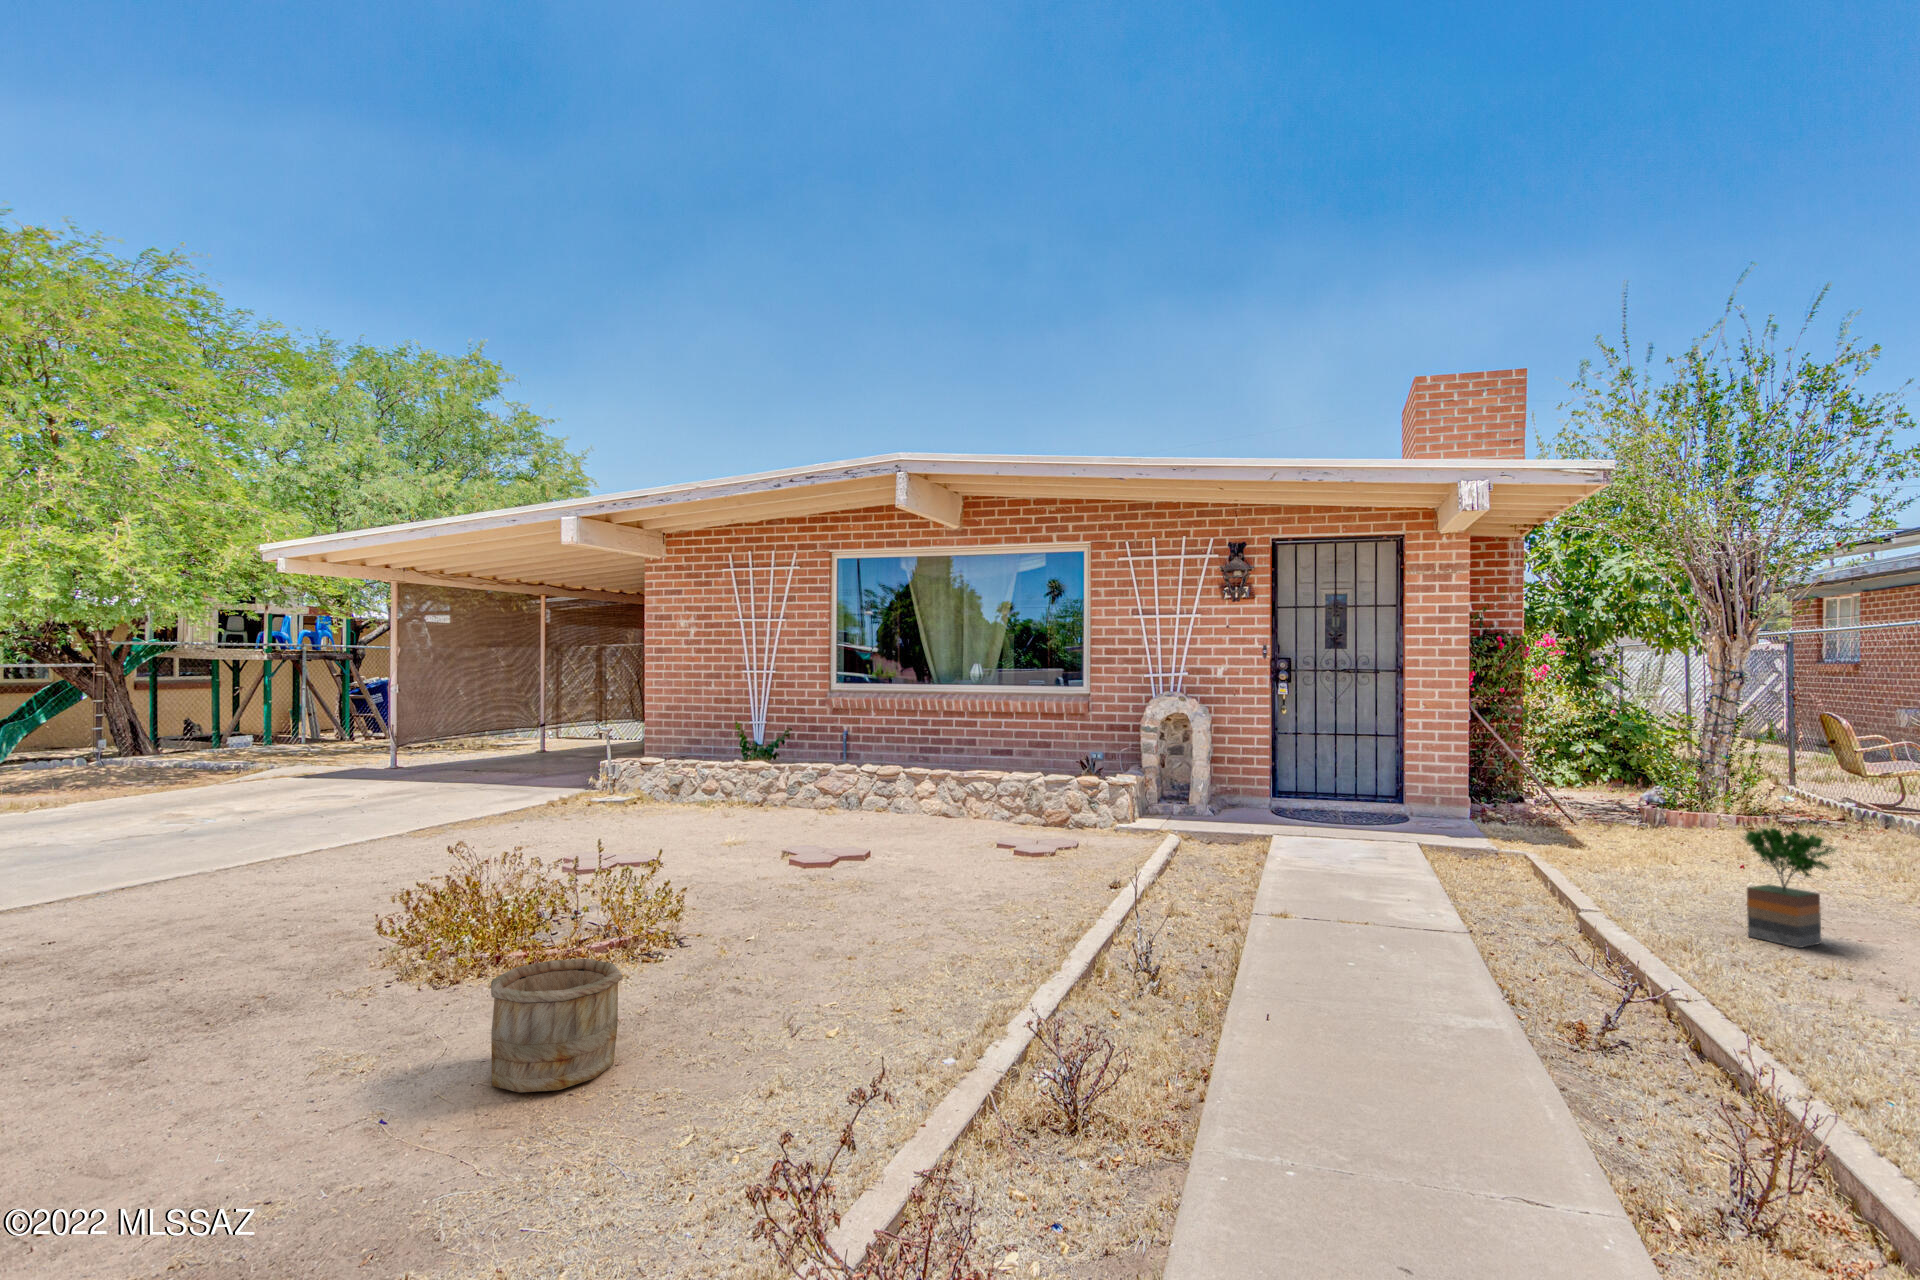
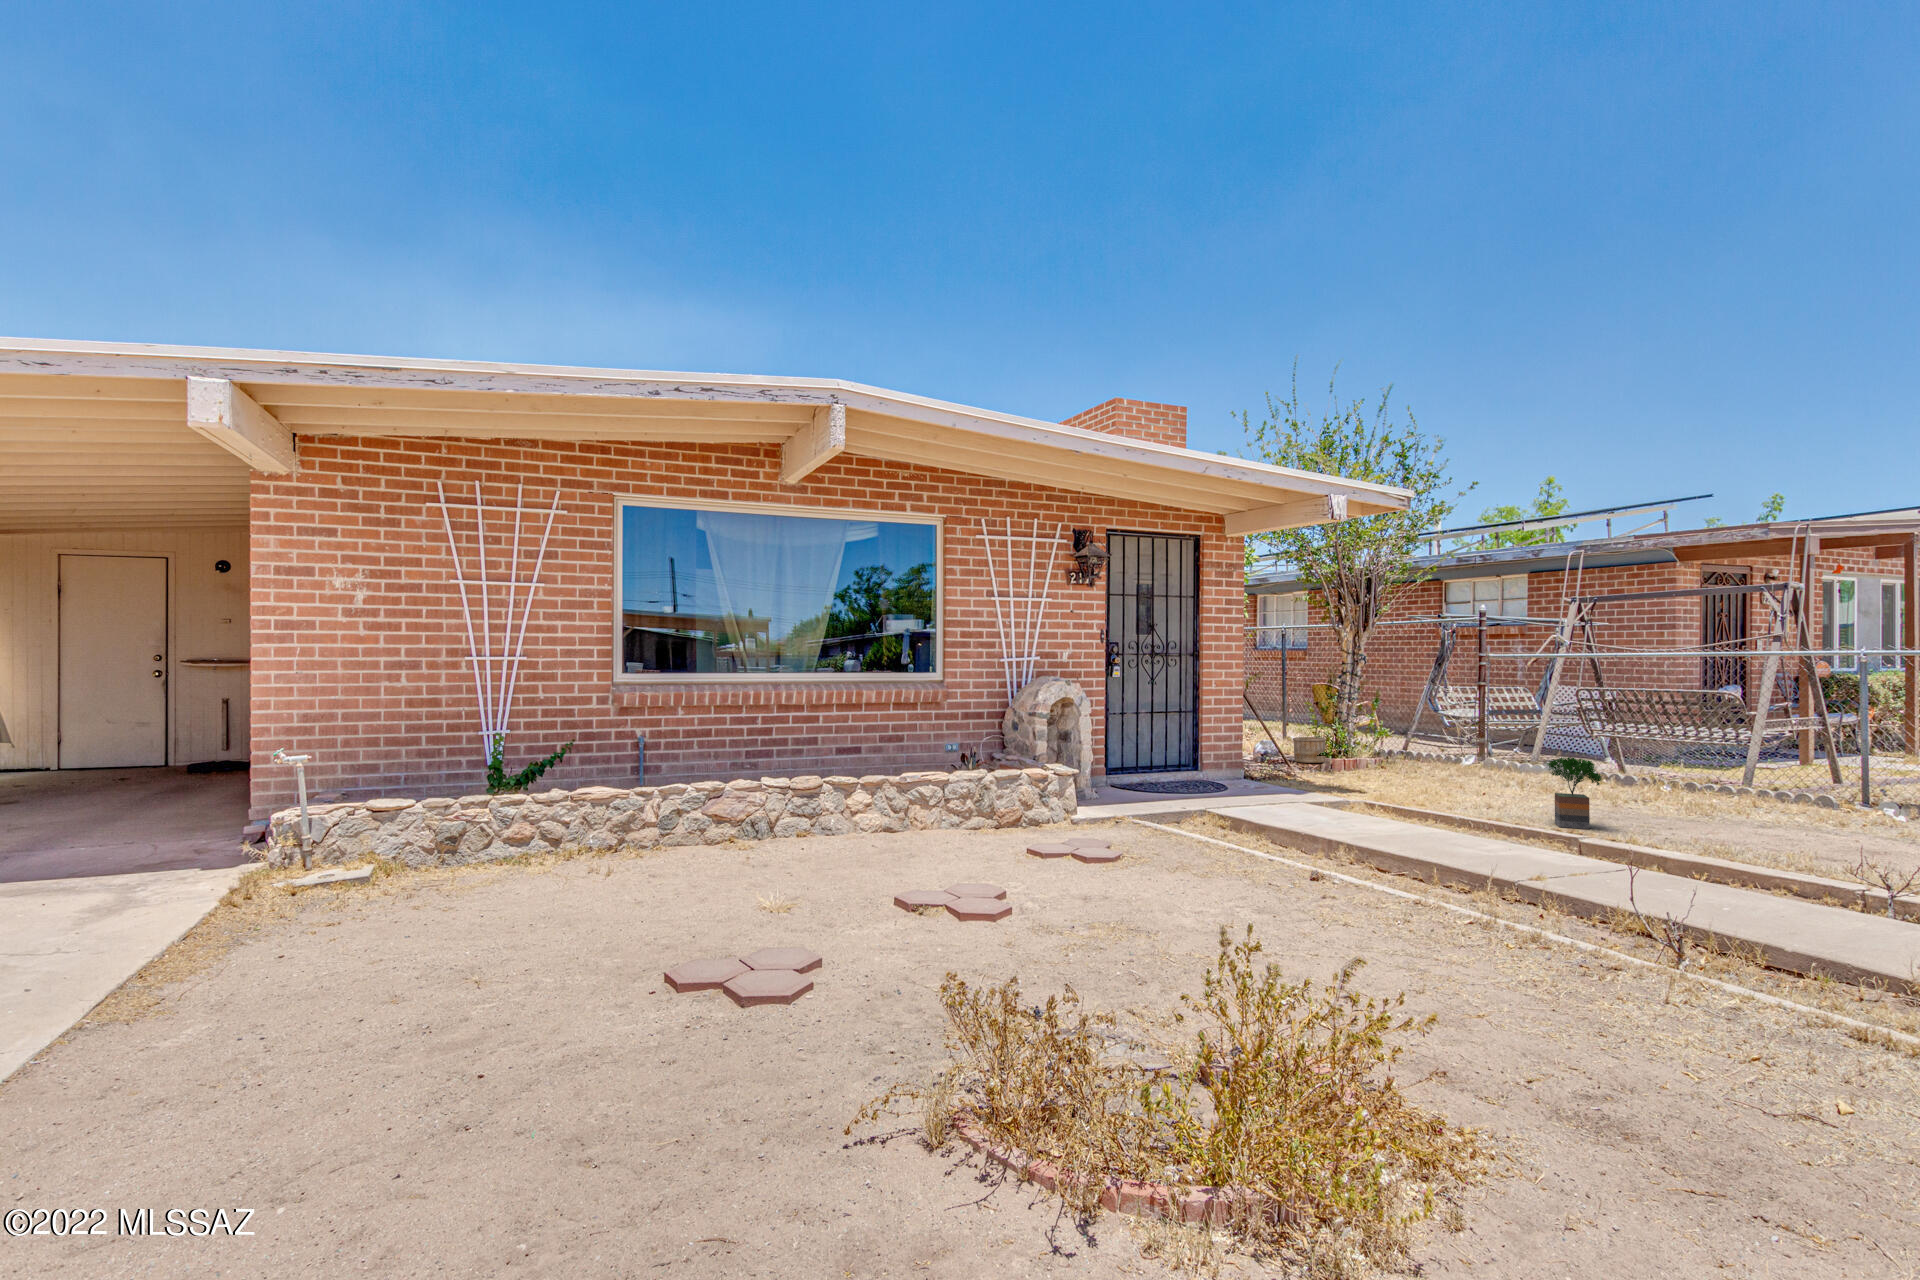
wooden bucket: present [491,959,623,1092] -> present [1293,737,1326,763]

